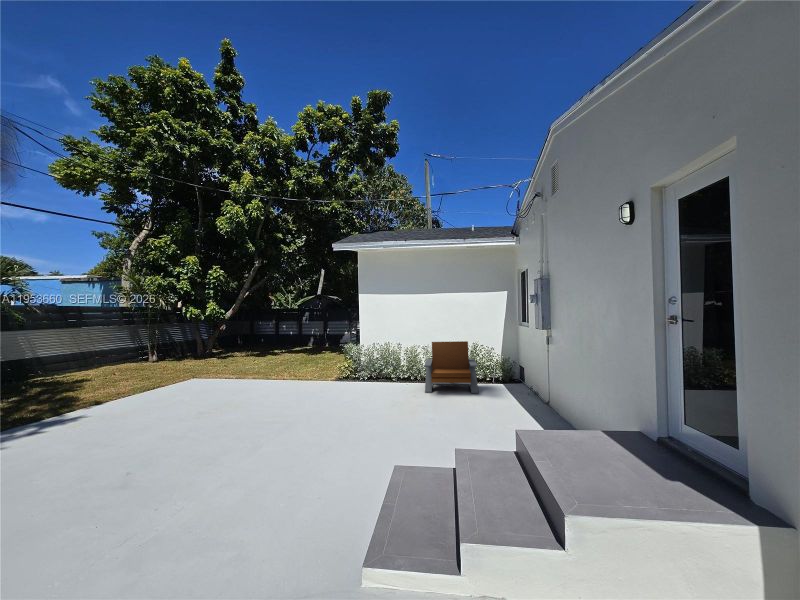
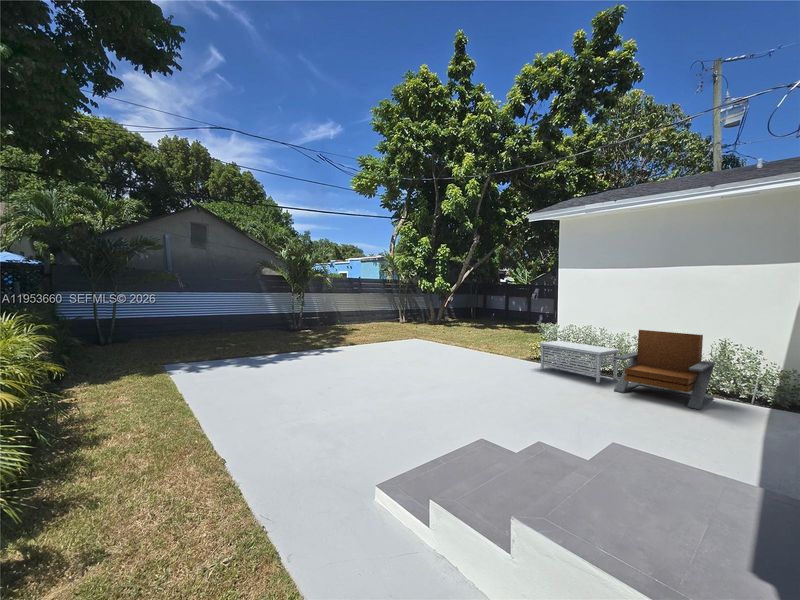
storage bench: none [356,358,417,389] -> present [539,341,619,383]

